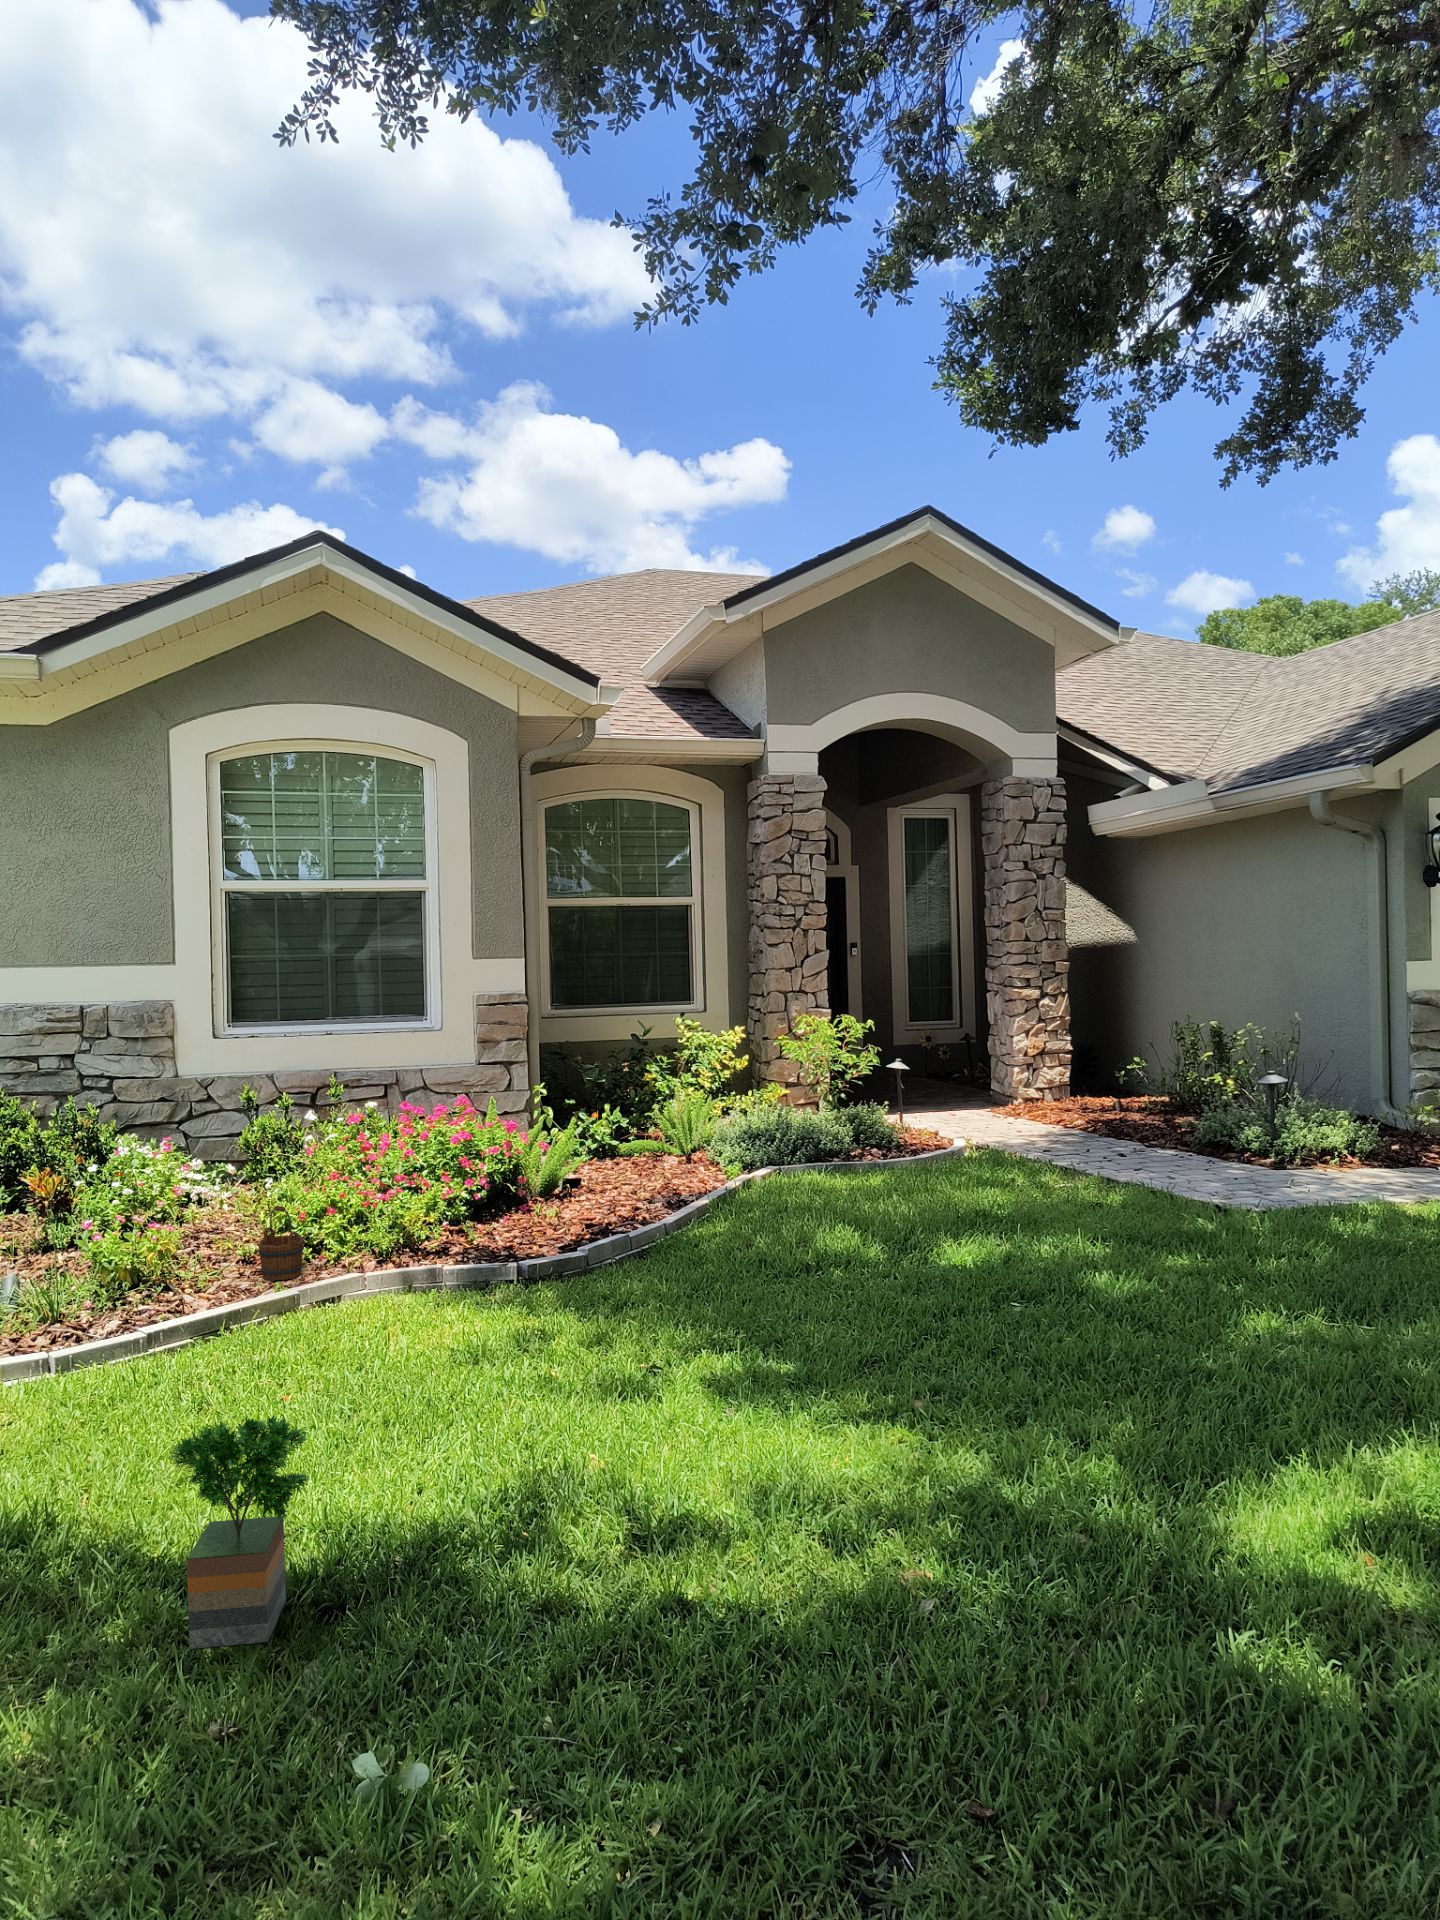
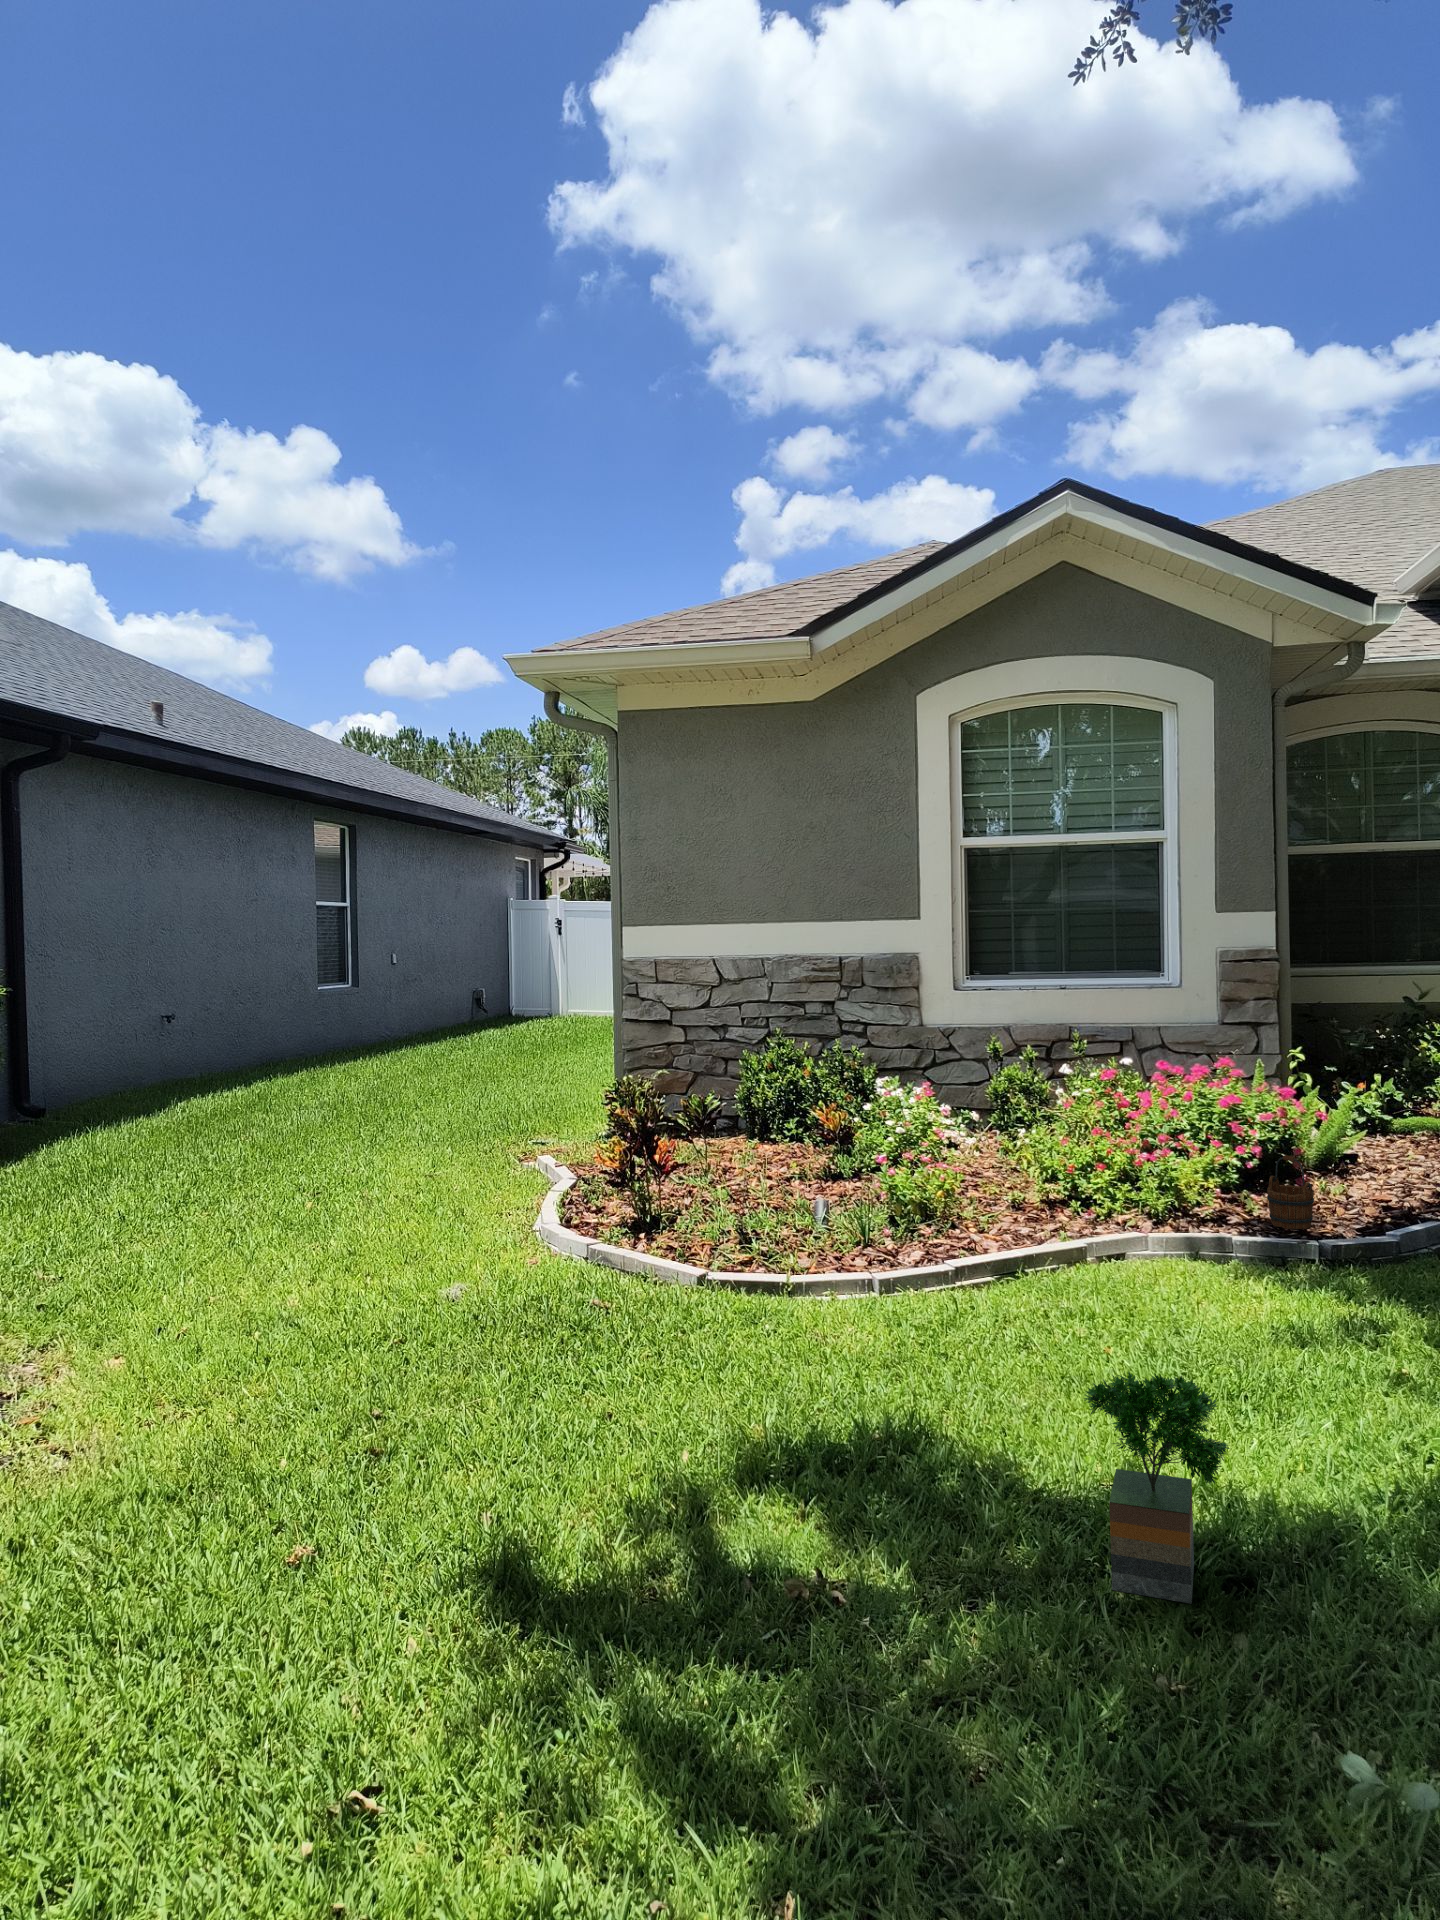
wooden bucket: present [258,1206,304,1281] -> present [1267,1155,1314,1229]

